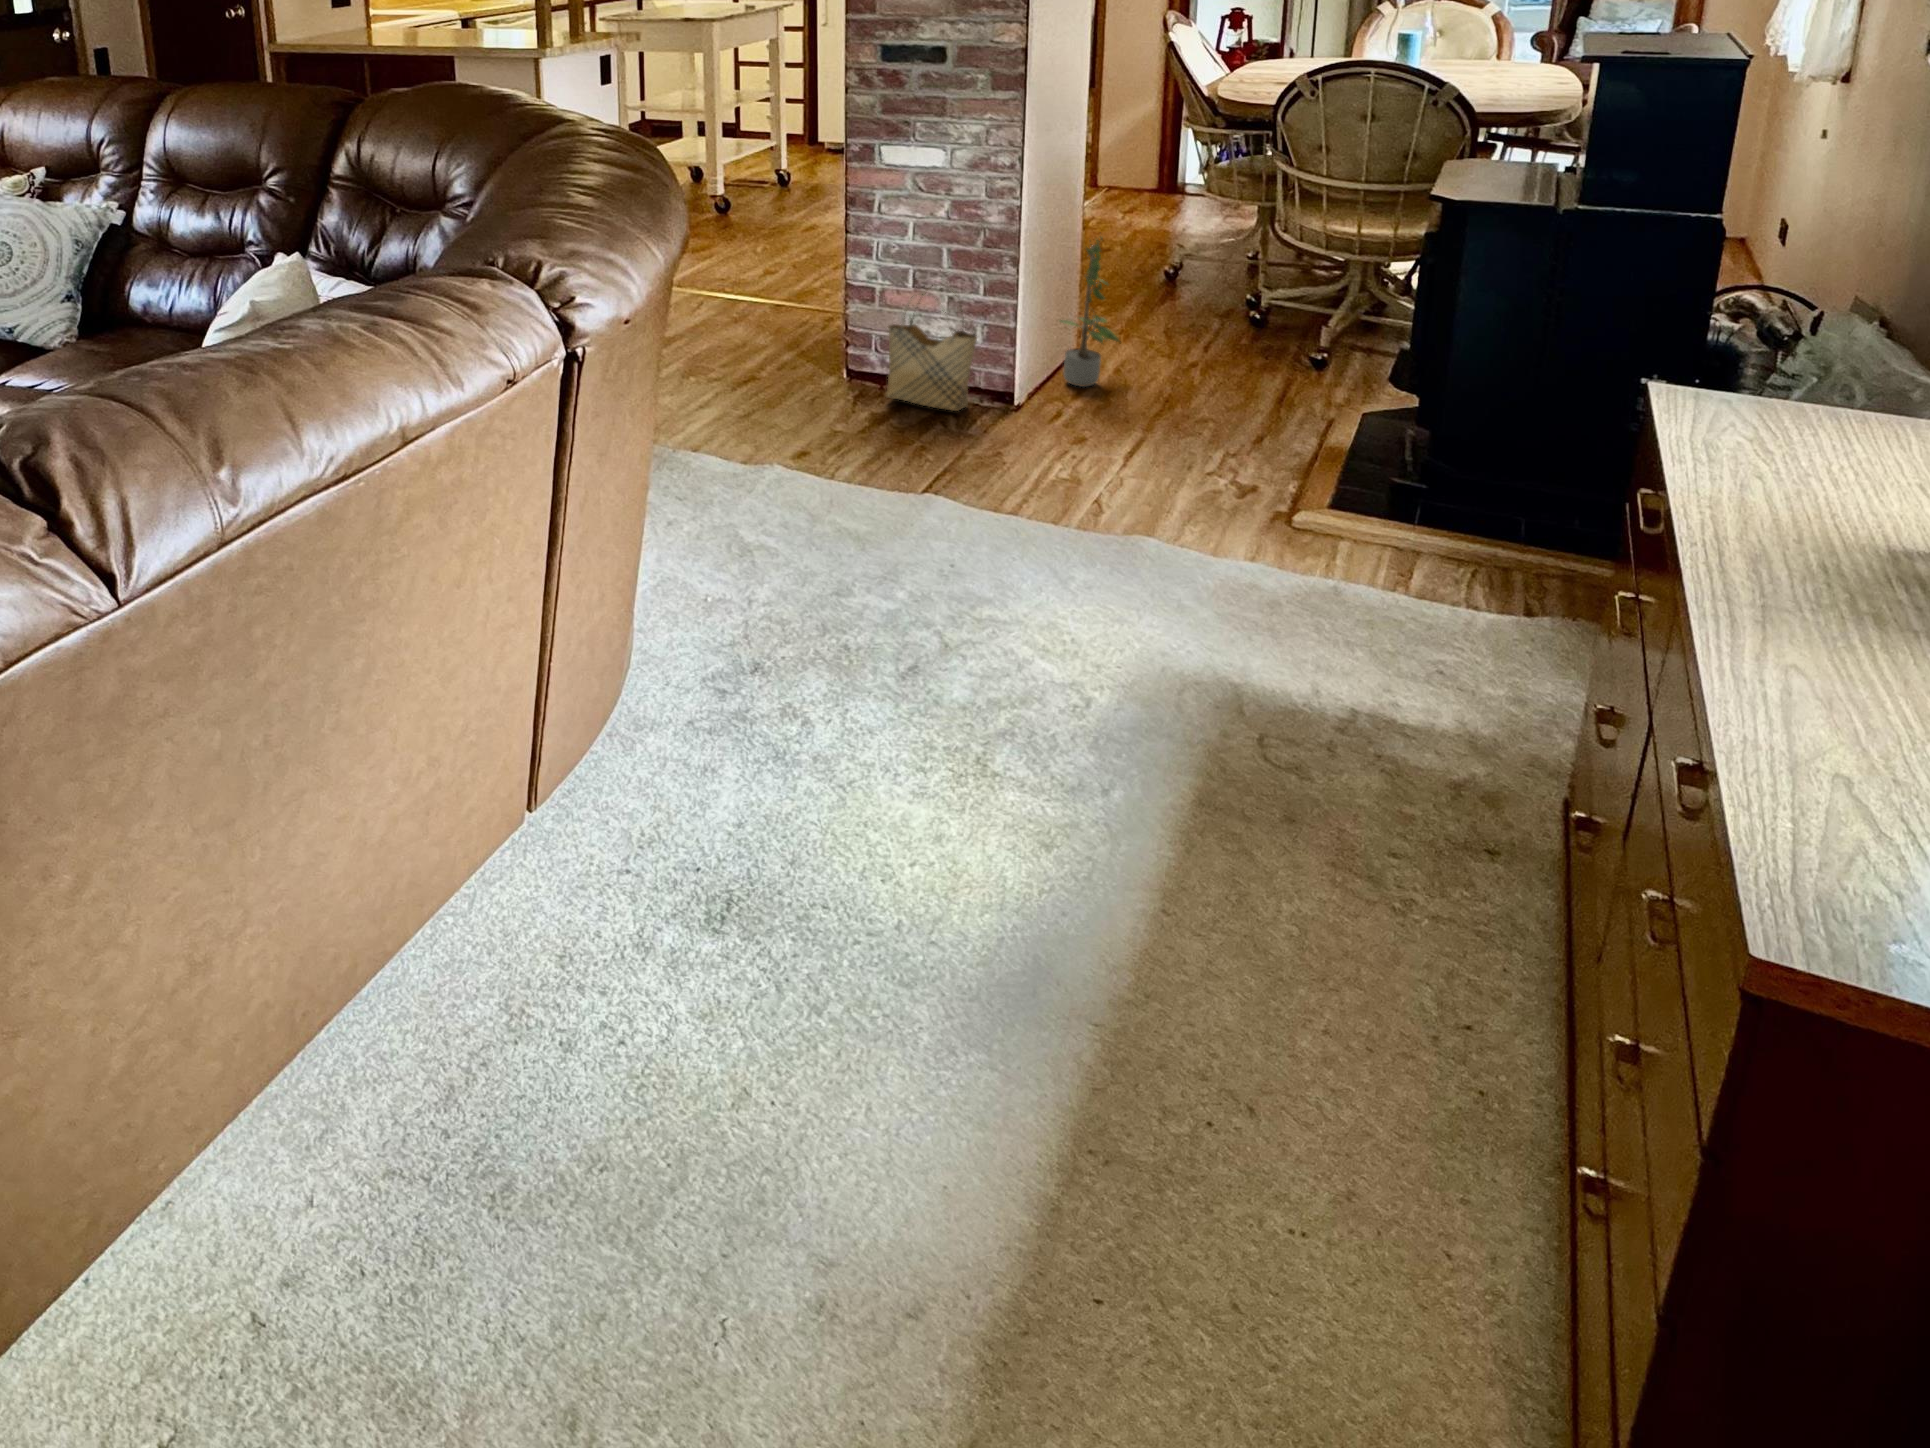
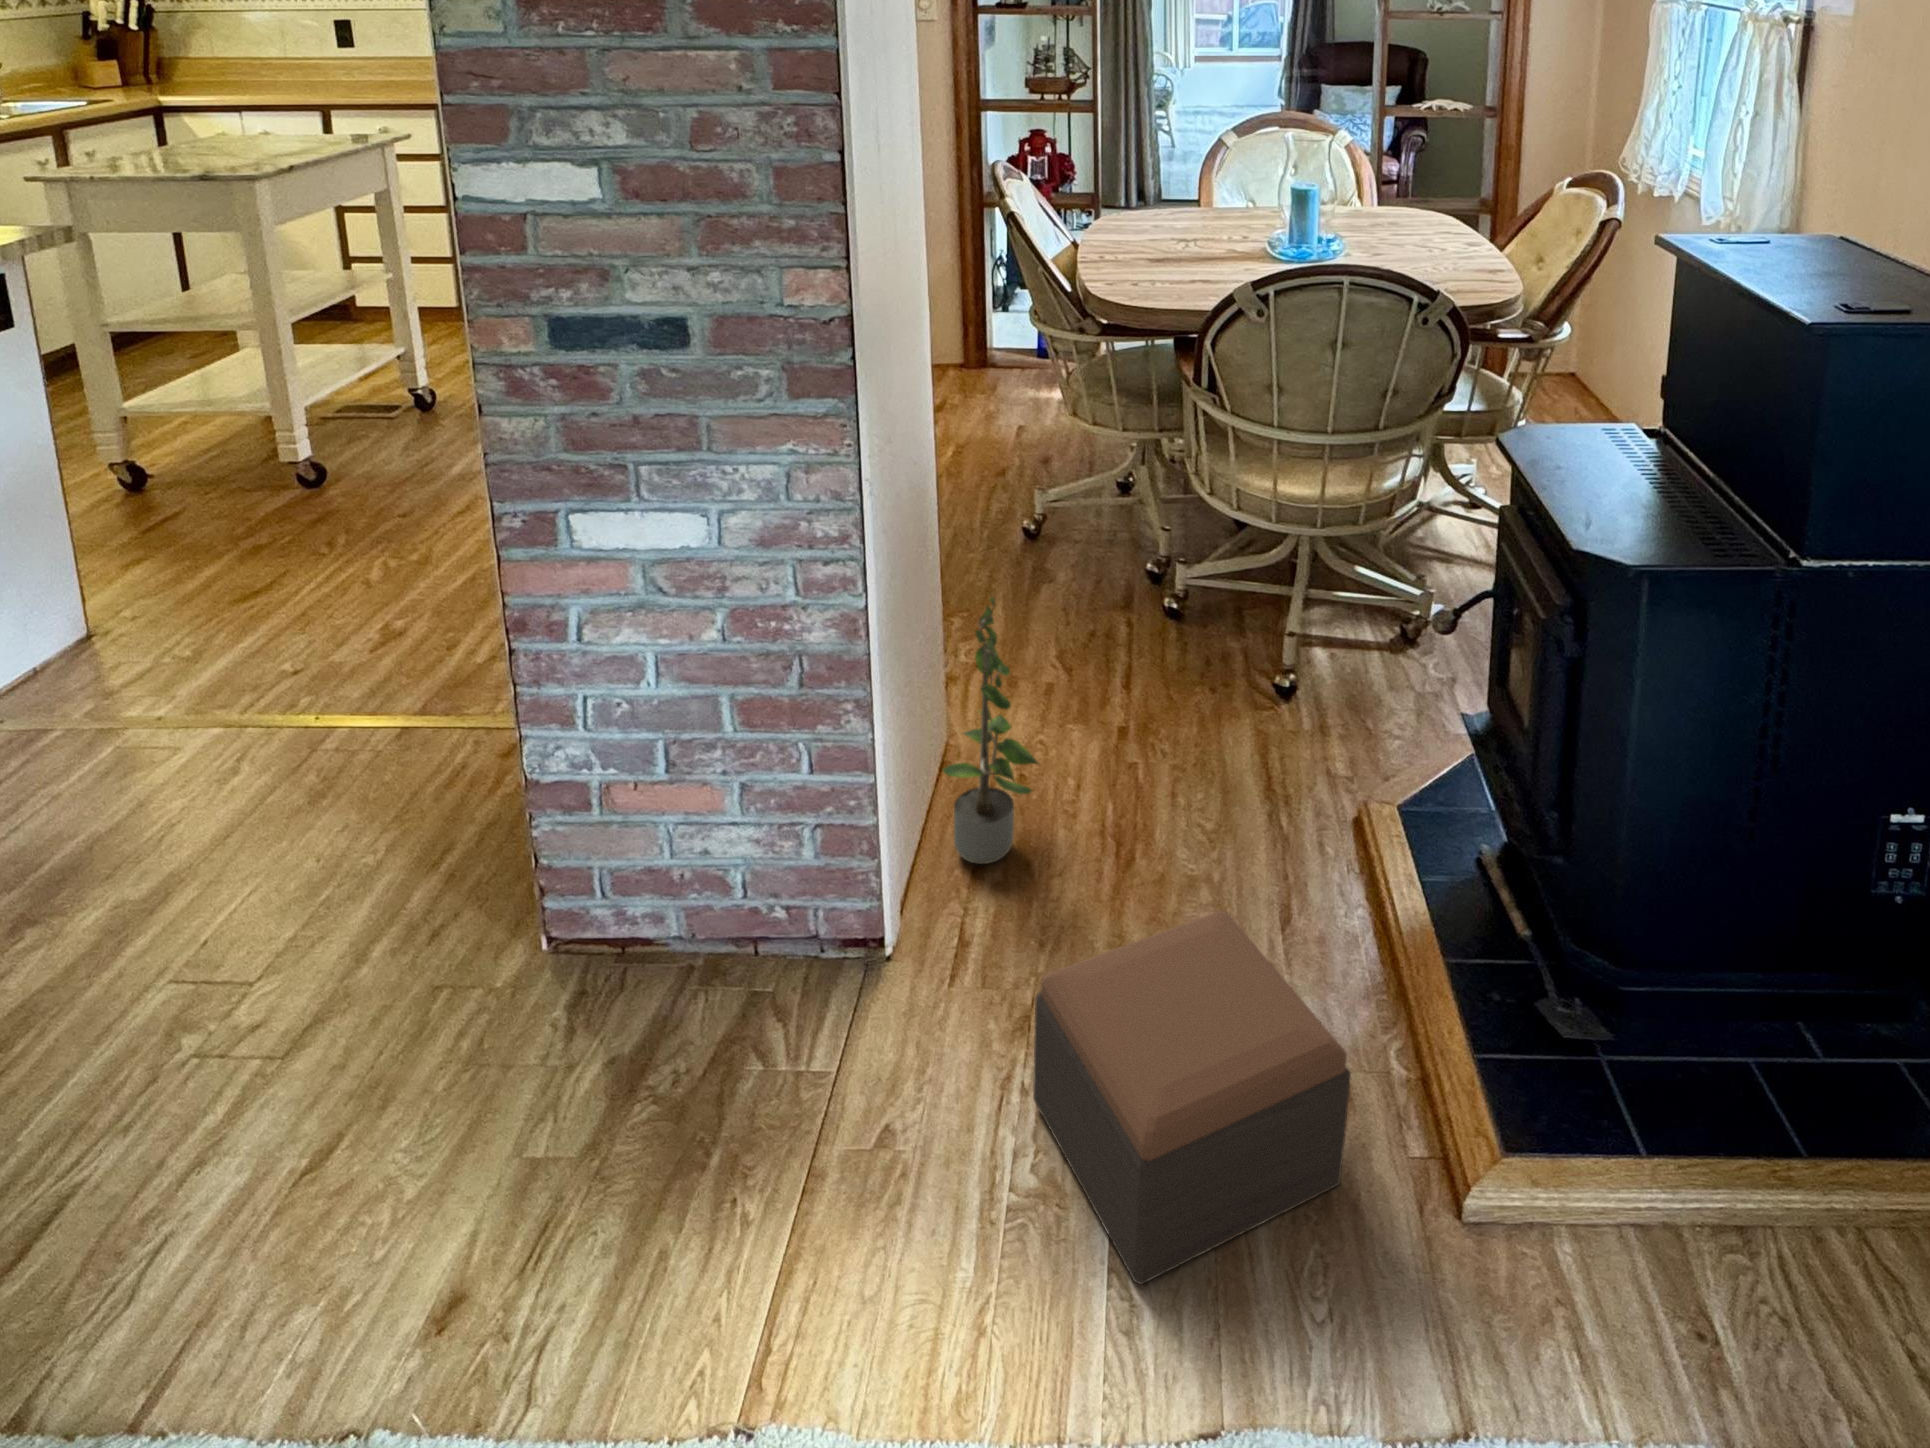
woven basket: present [886,285,977,411] -> none [622,775,810,1034]
footstool: none [1076,375,1239,498] -> present [1033,911,1351,1284]

